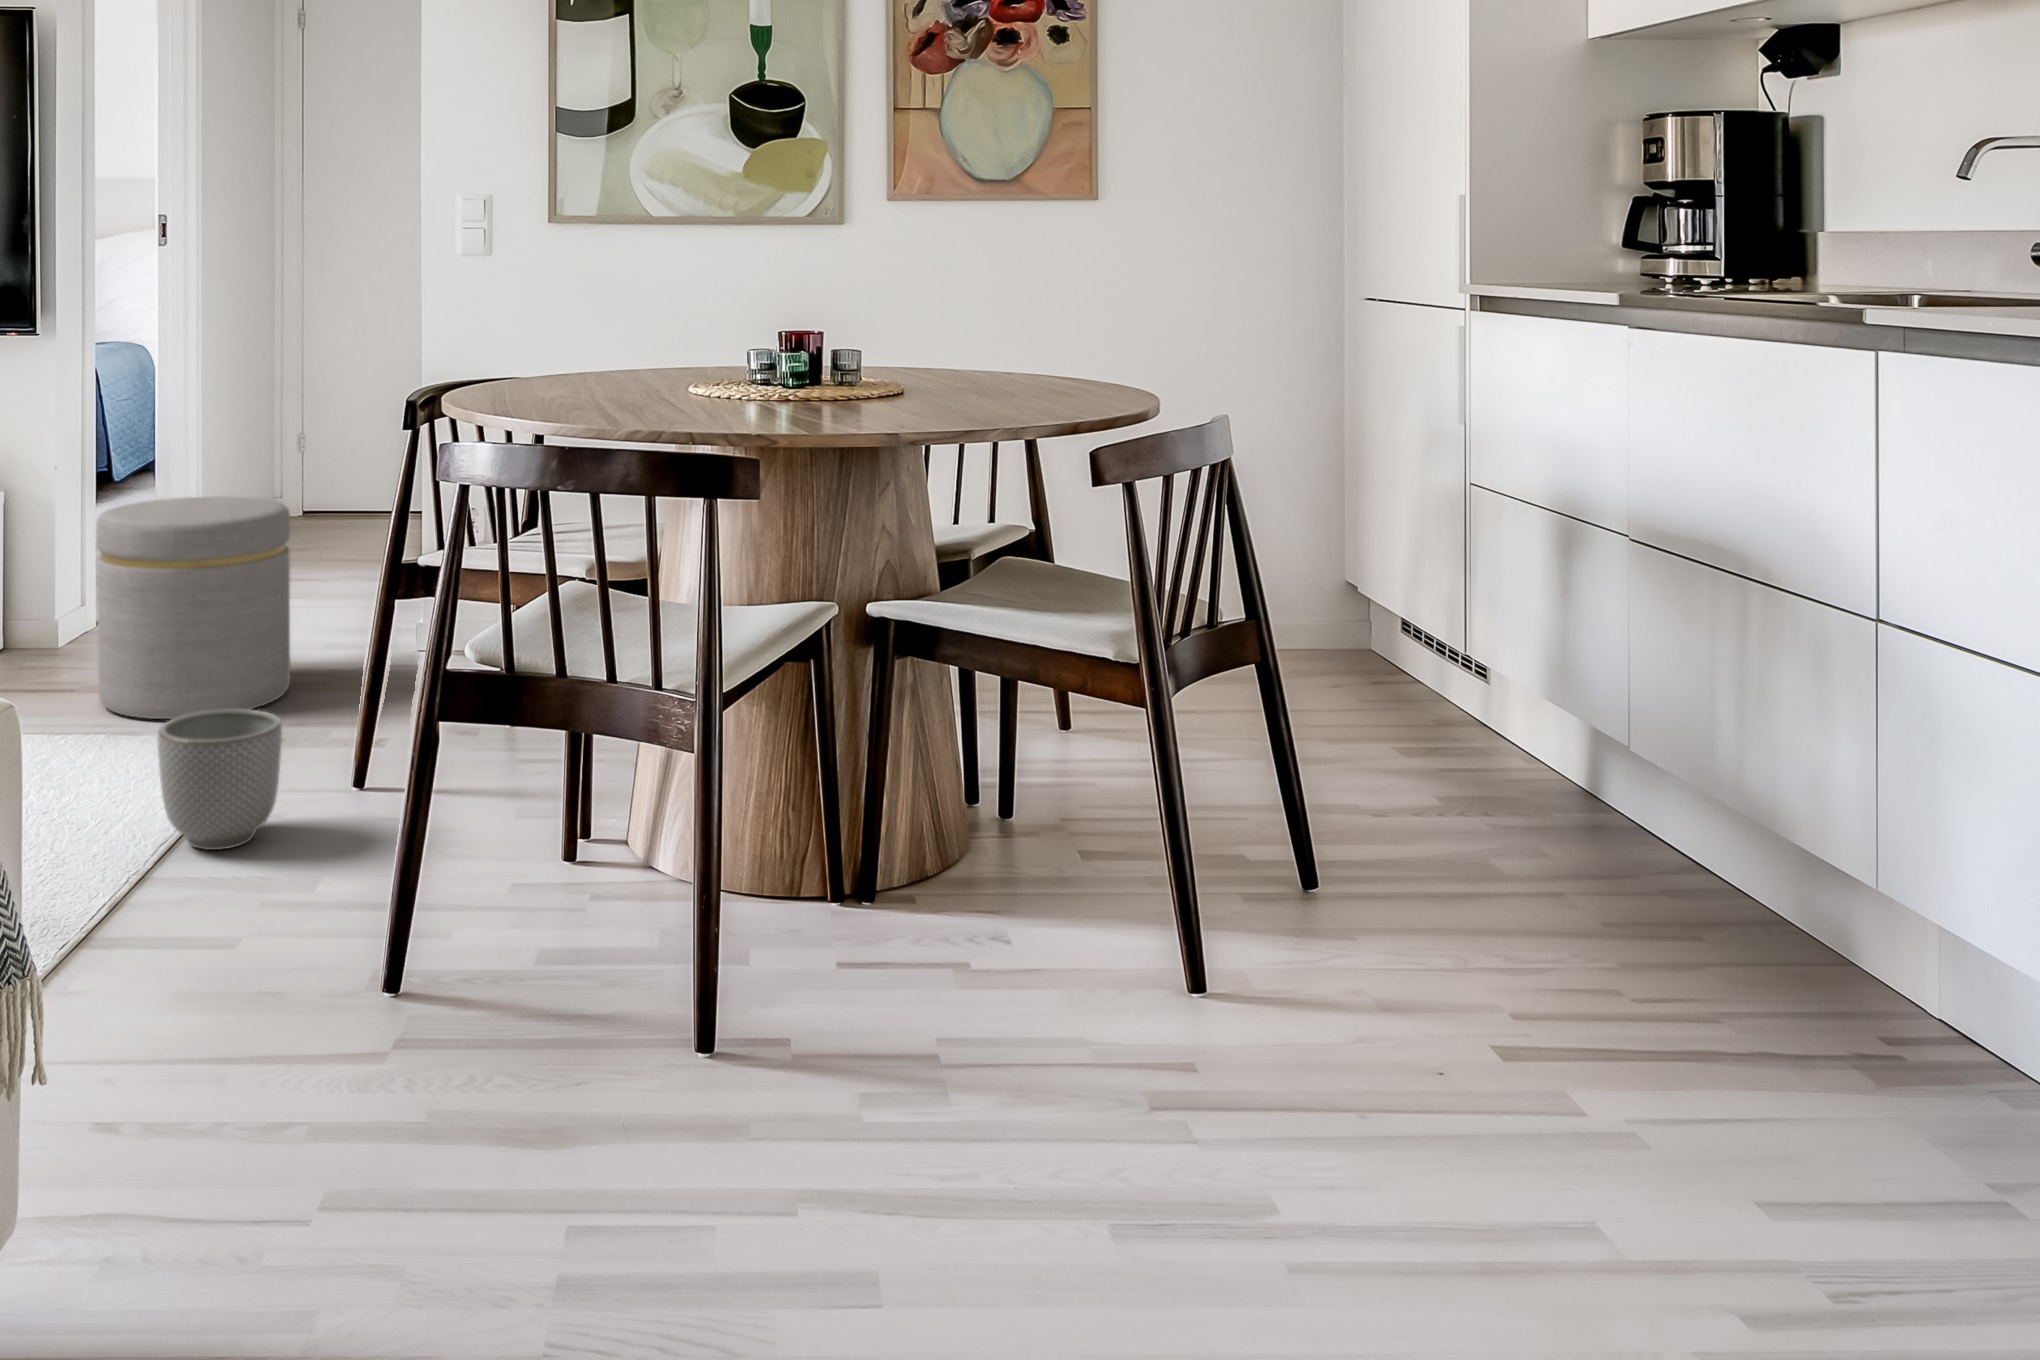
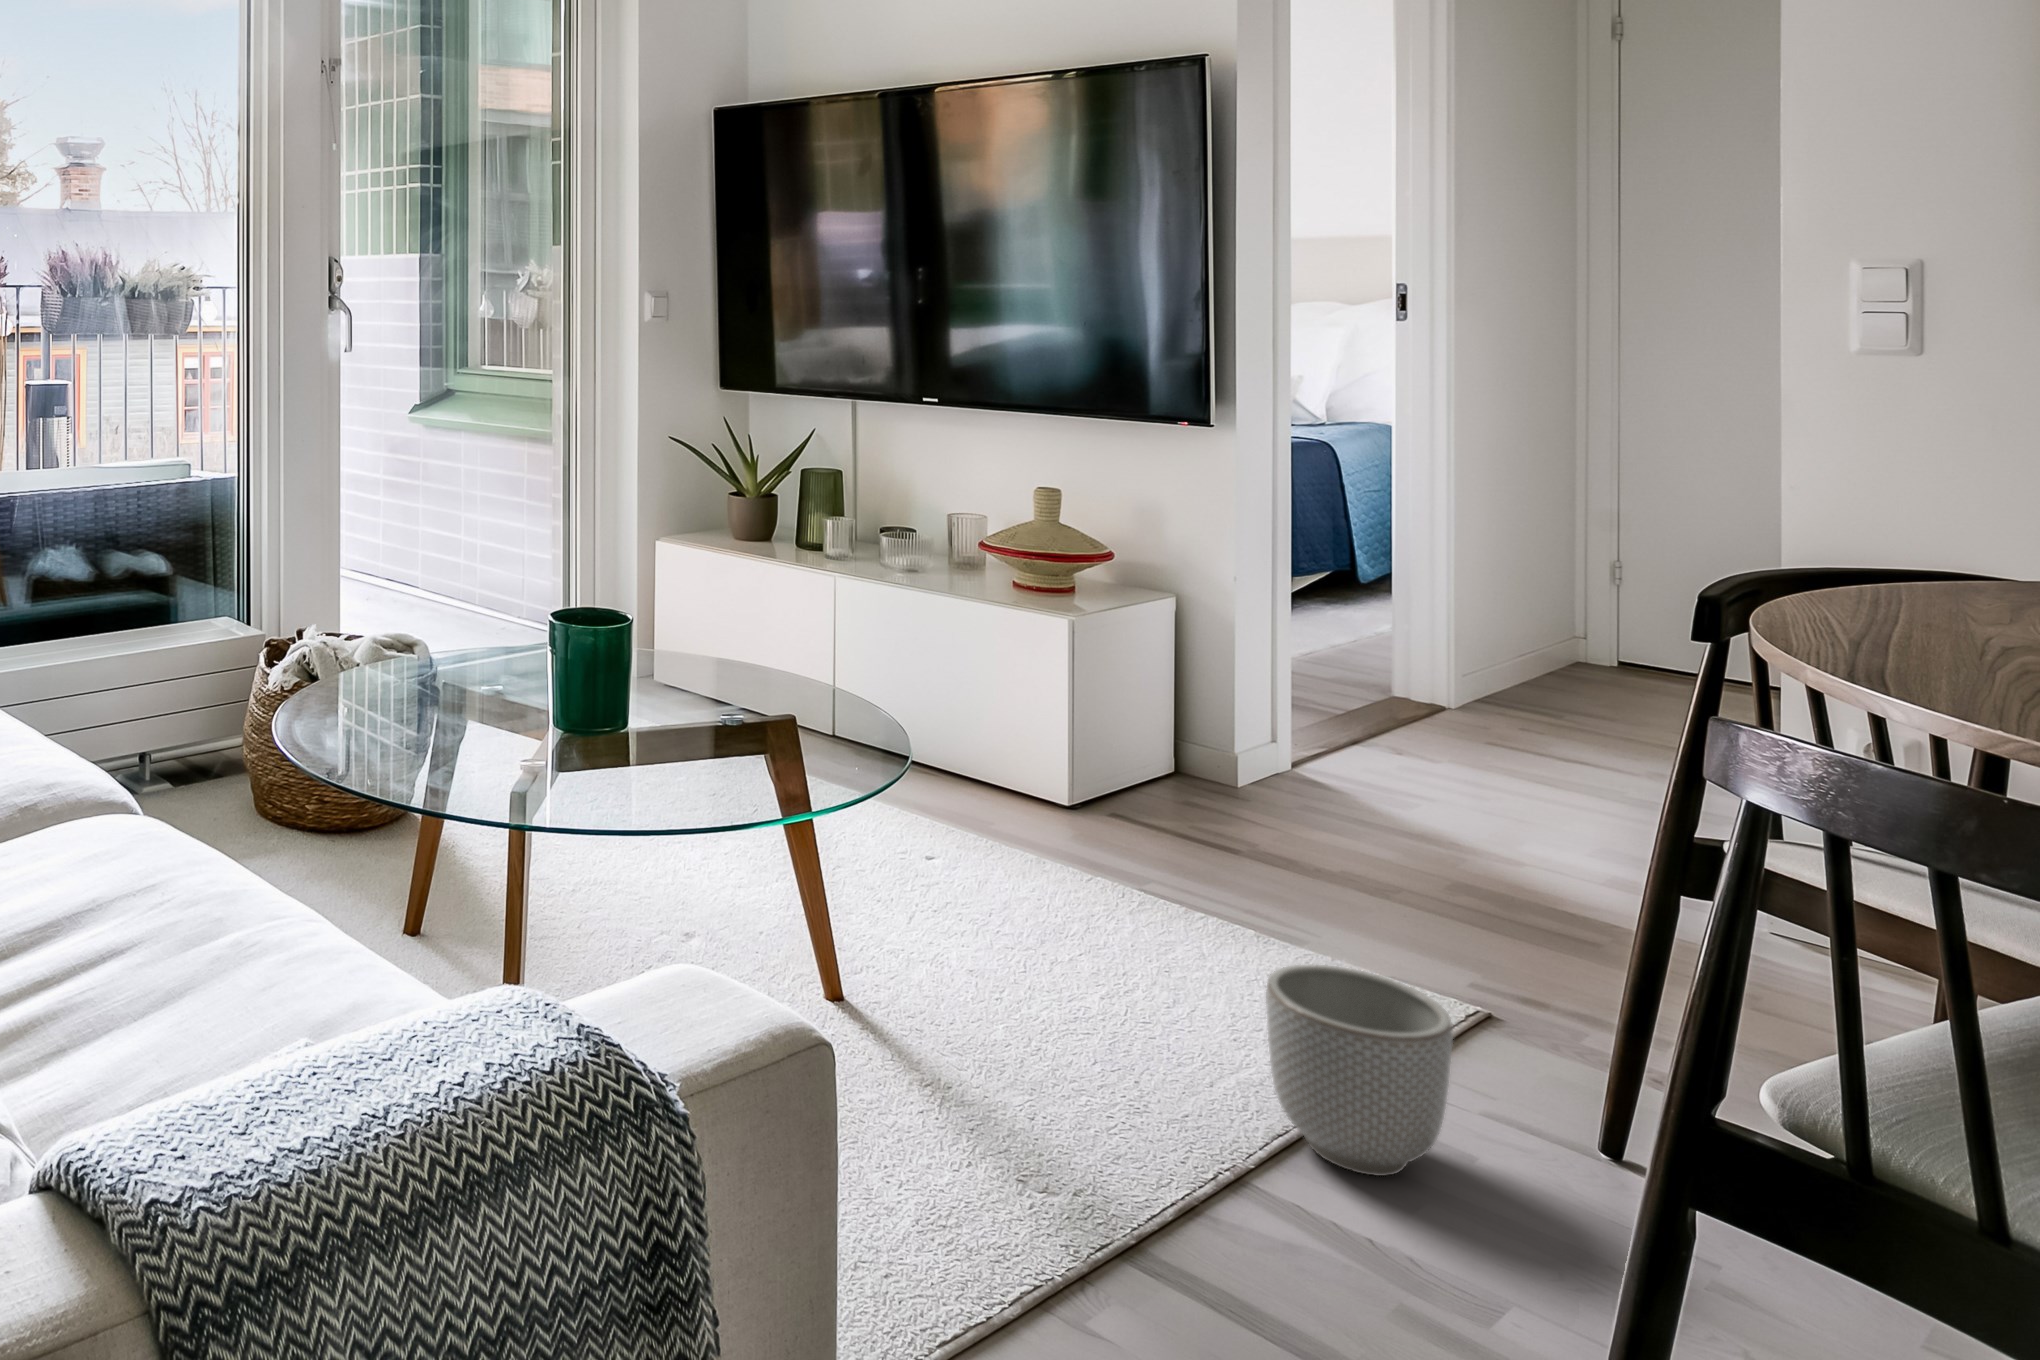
ottoman: present [96,496,290,719] -> none [1256,645,1530,948]

